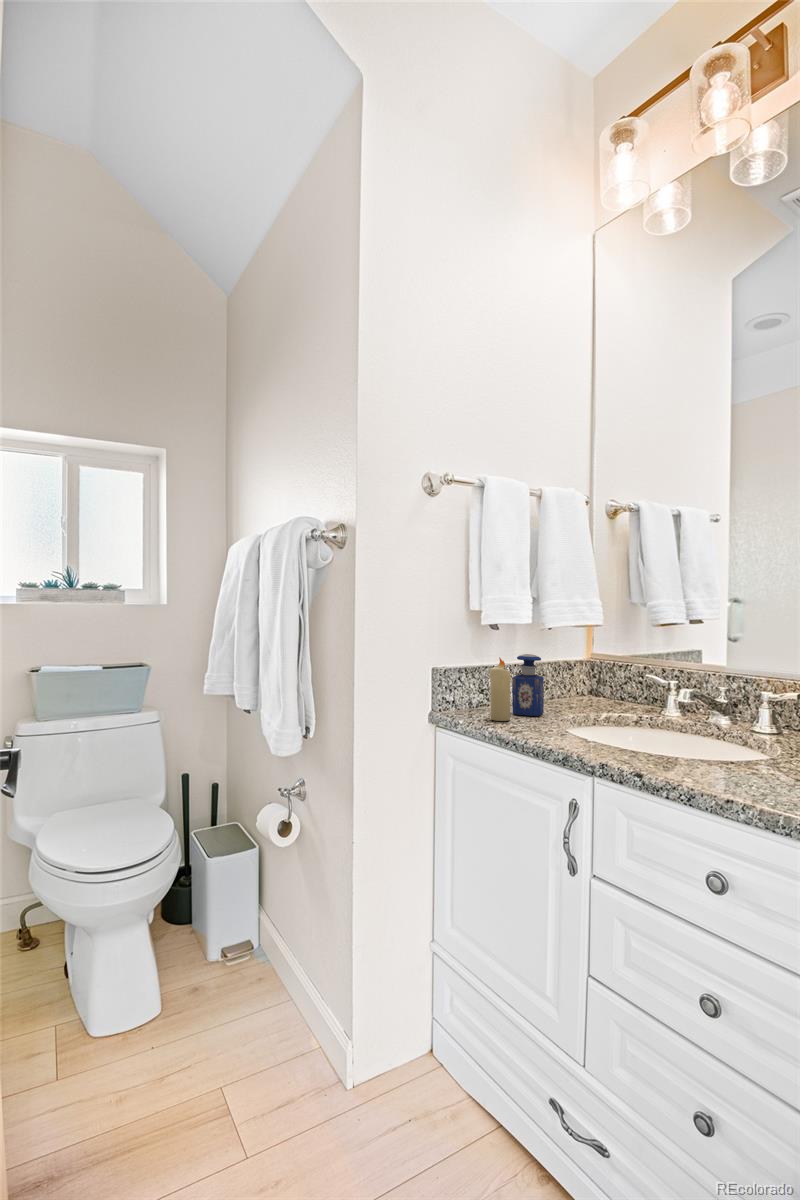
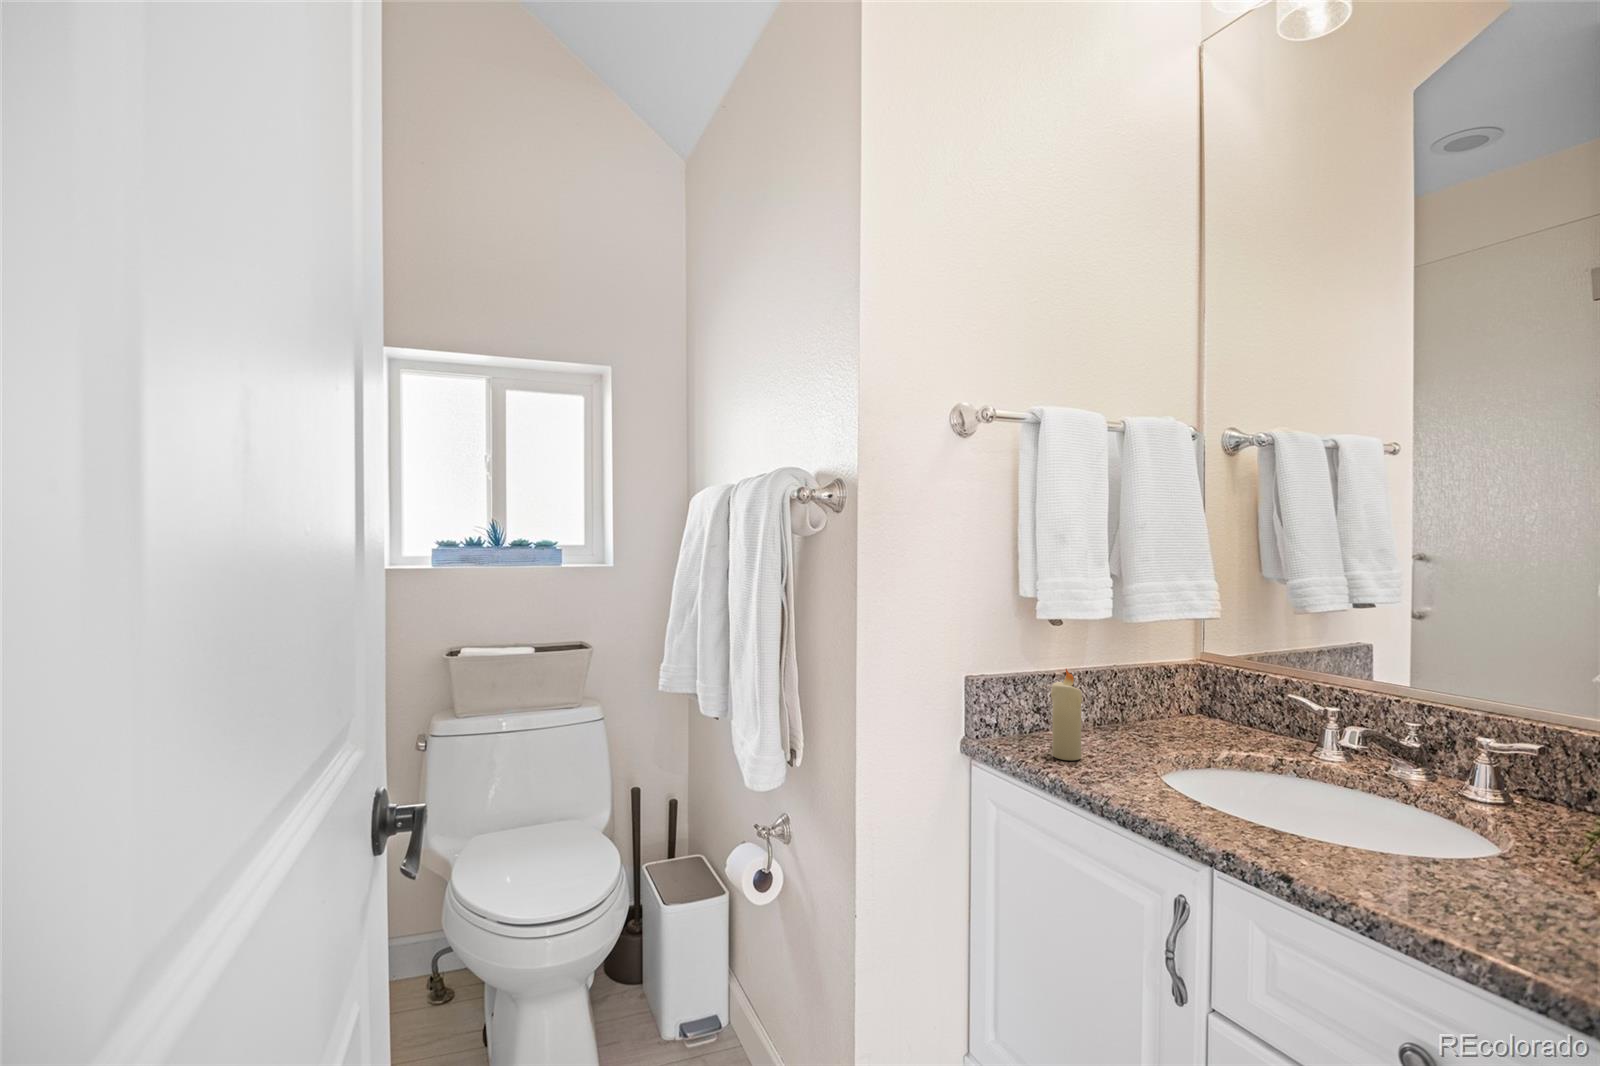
perfume bottle: present [512,654,544,716] -> none [1084,662,1131,752]

